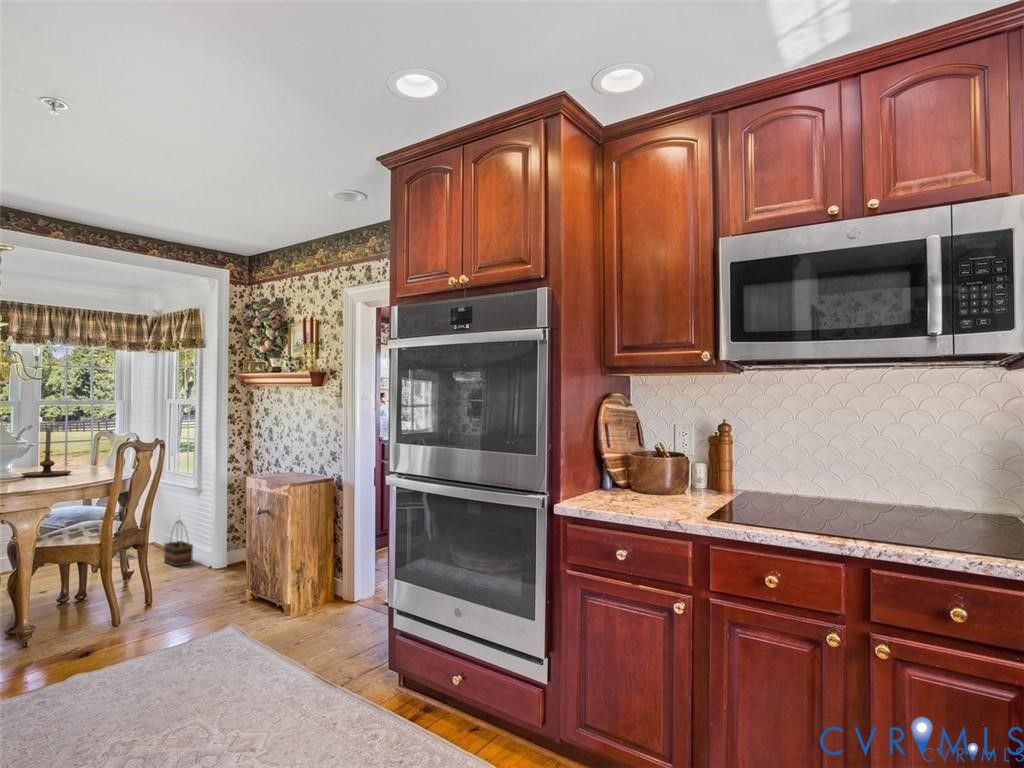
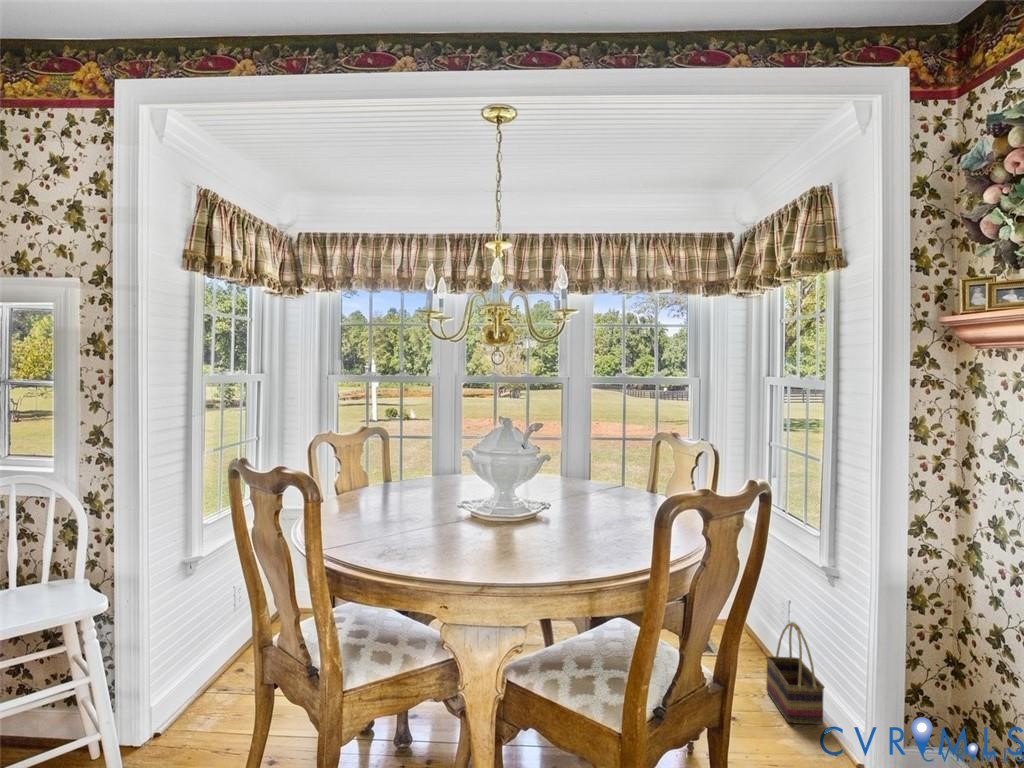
candle holder: present [21,430,72,476] -> none [493,459,579,566]

